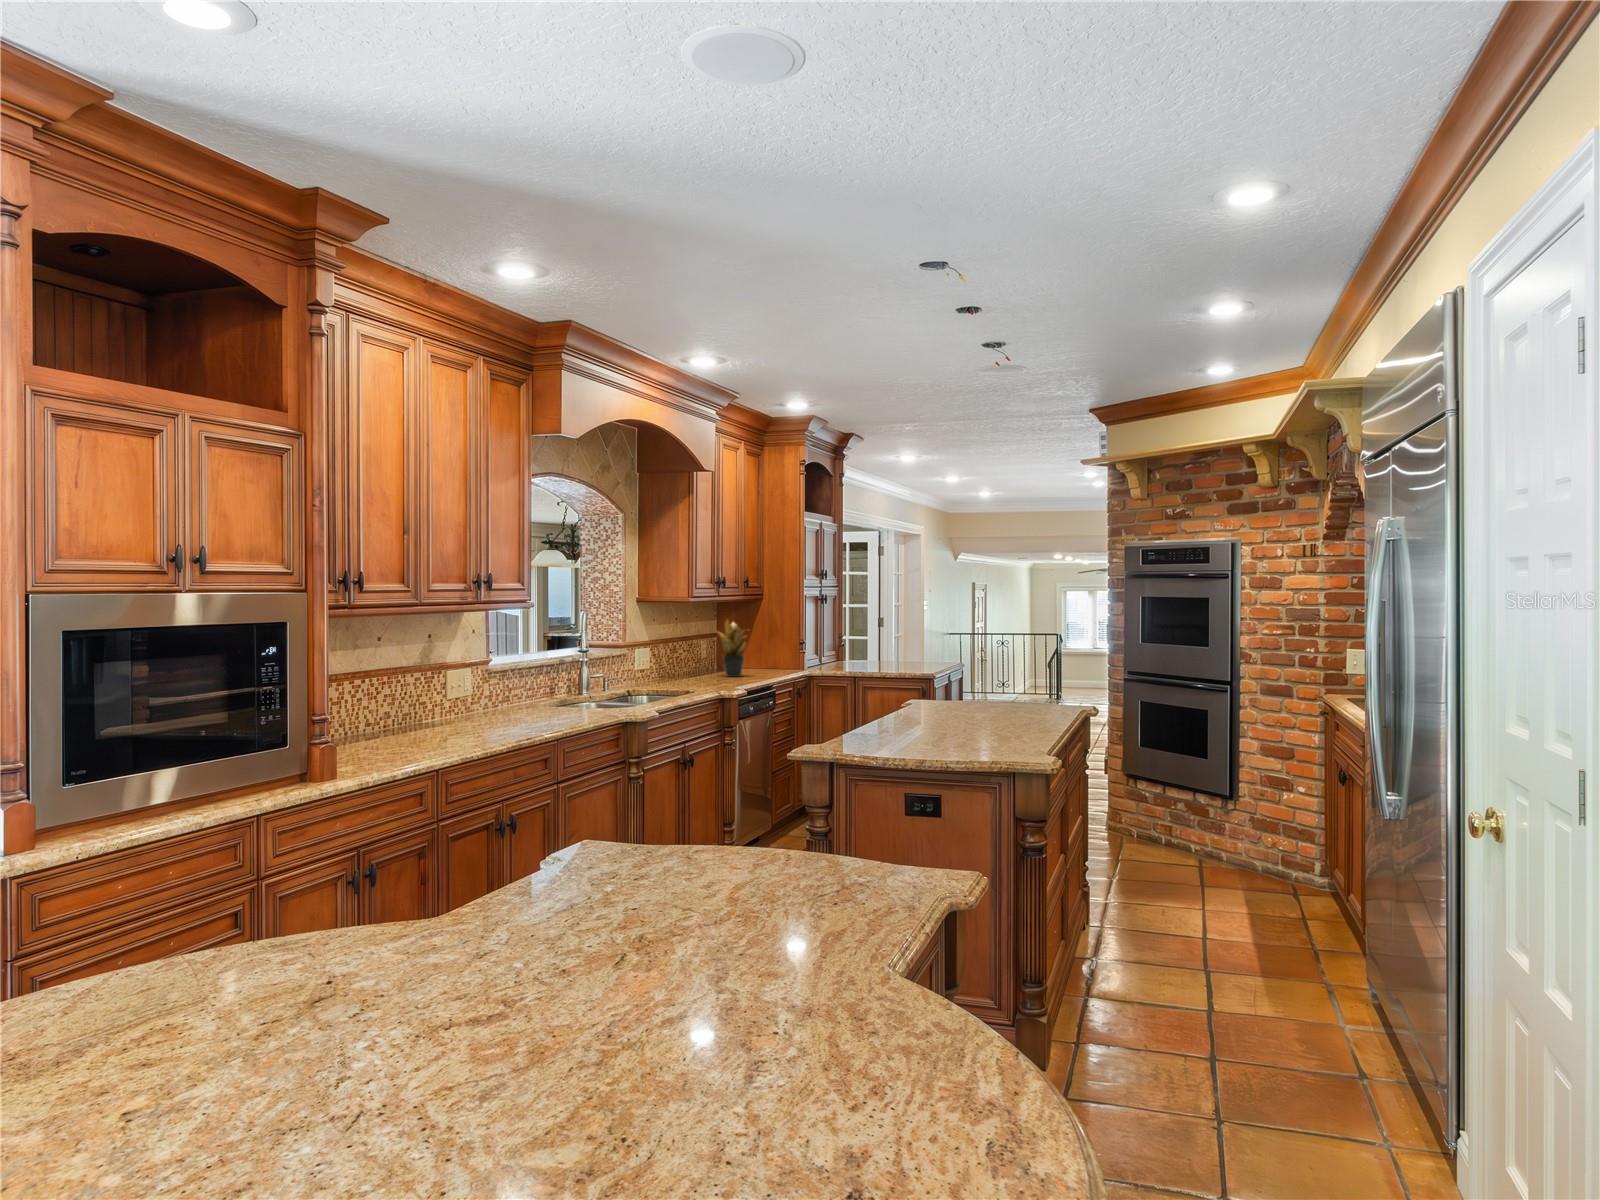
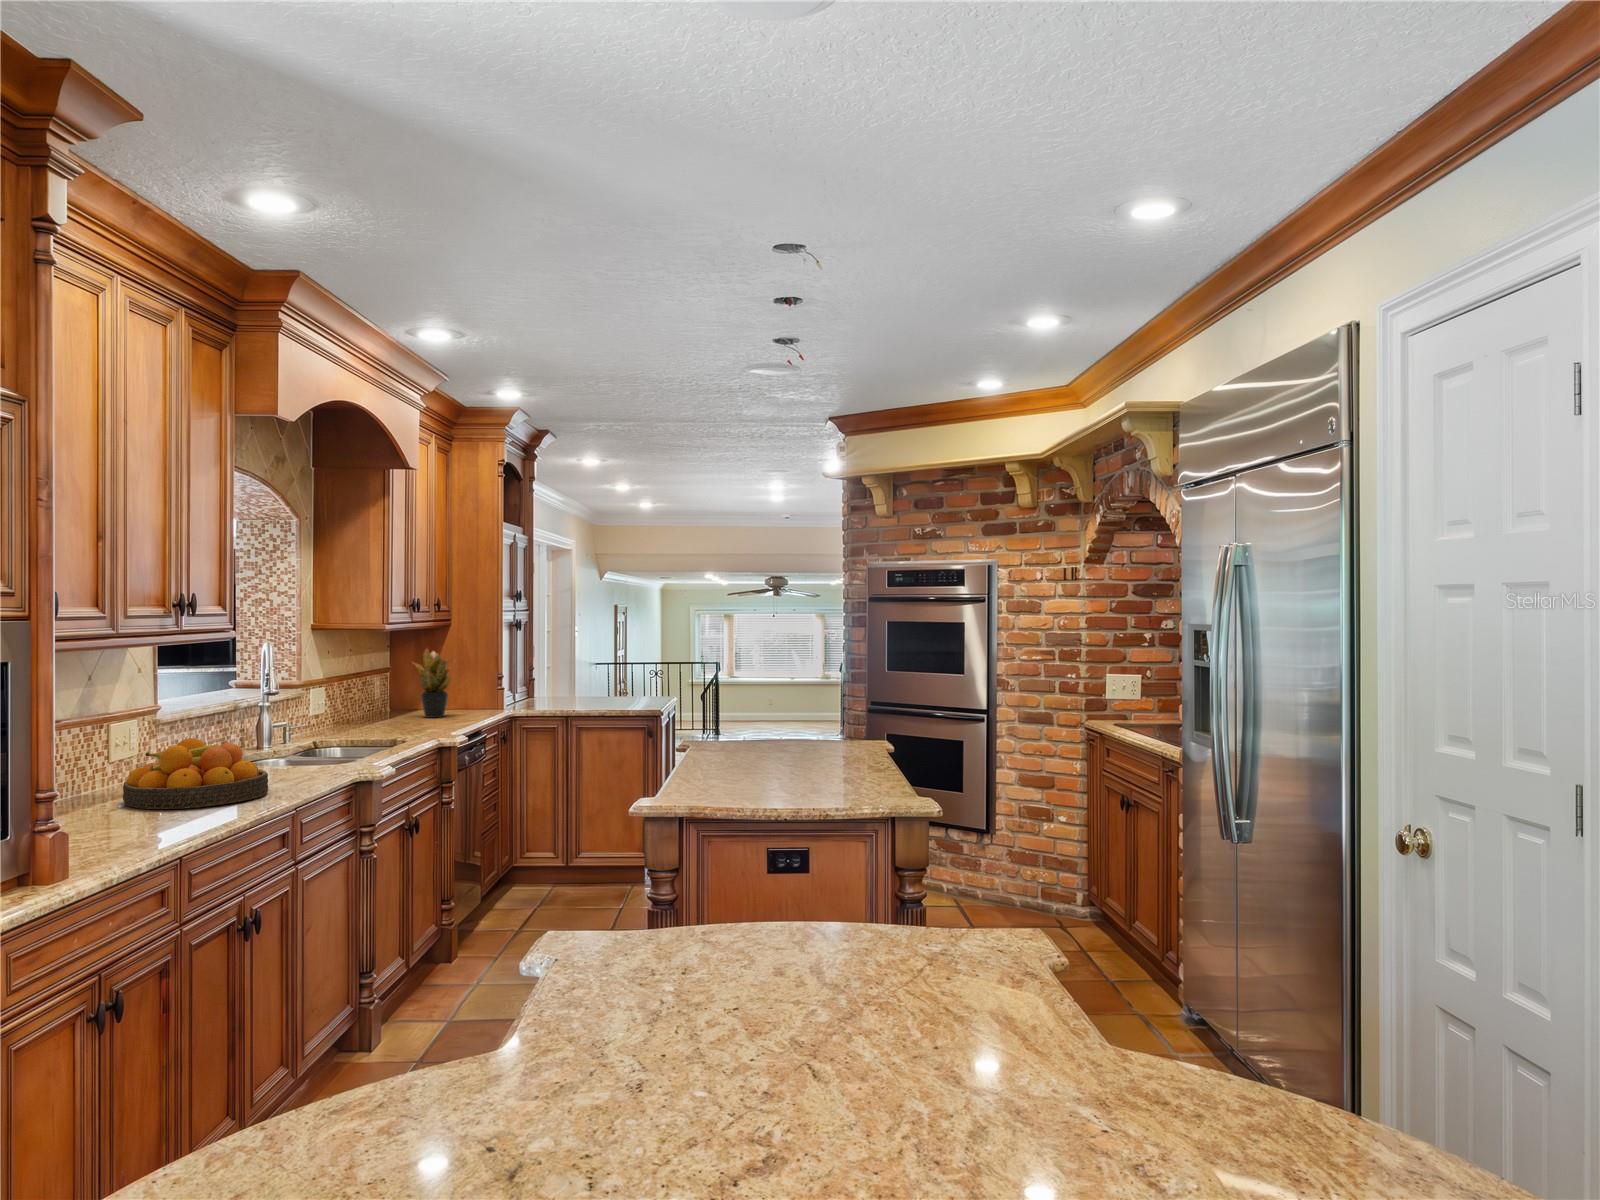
fruit bowl: none [502,672,591,717] -> present [123,738,268,809]

